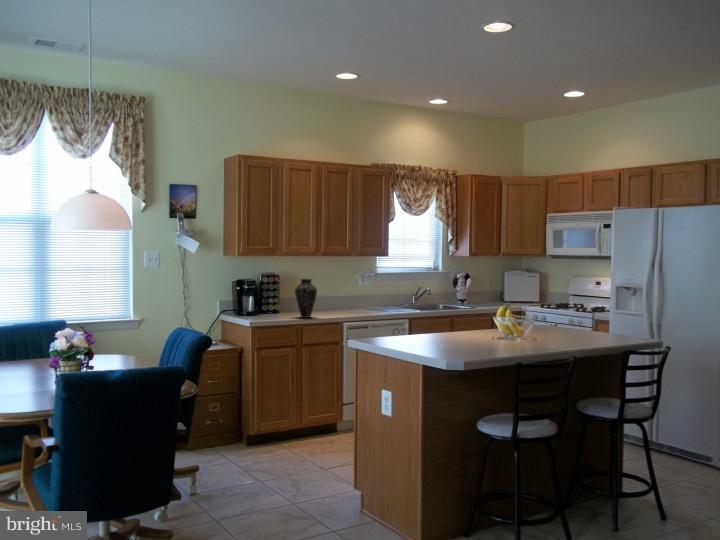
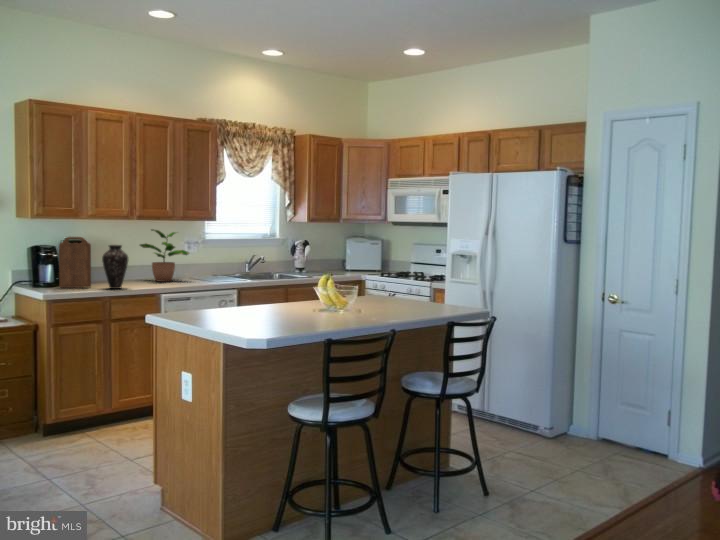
potted plant: none [321,265,366,312] -> present [140,229,189,282]
cutting board: none [259,272,285,316] -> present [59,237,91,288]

